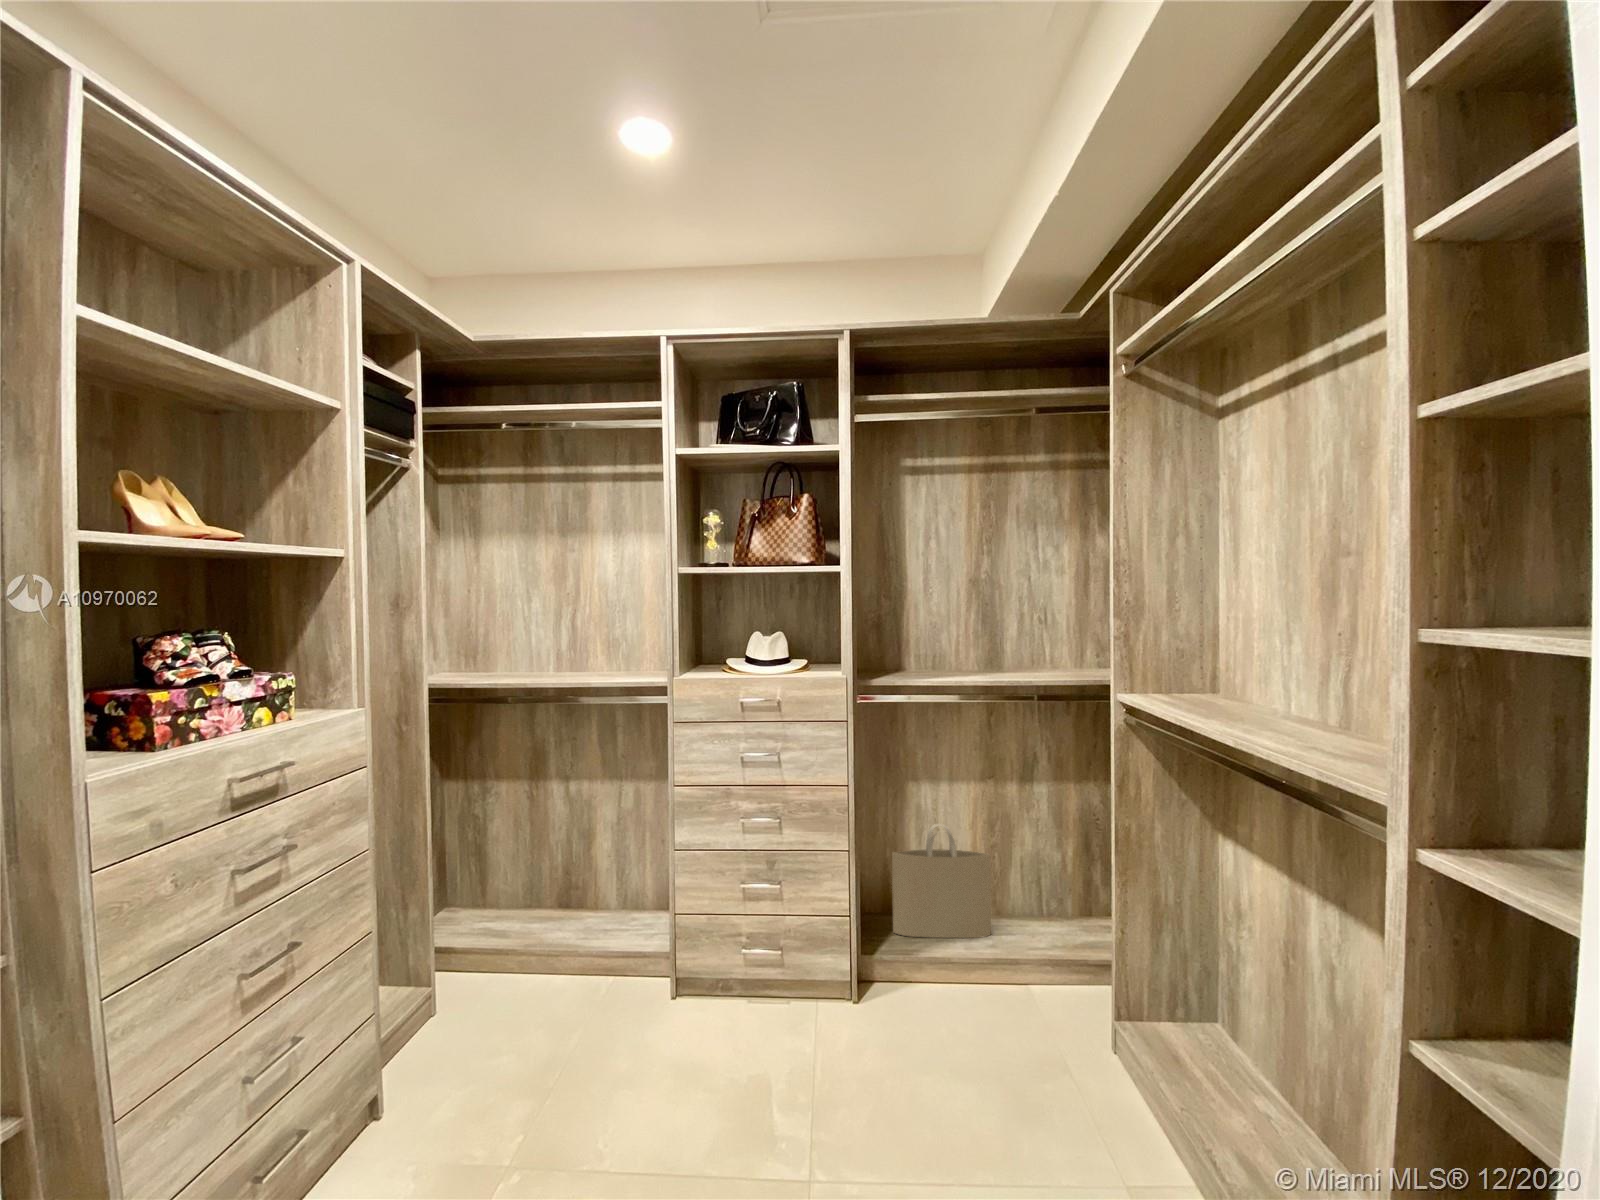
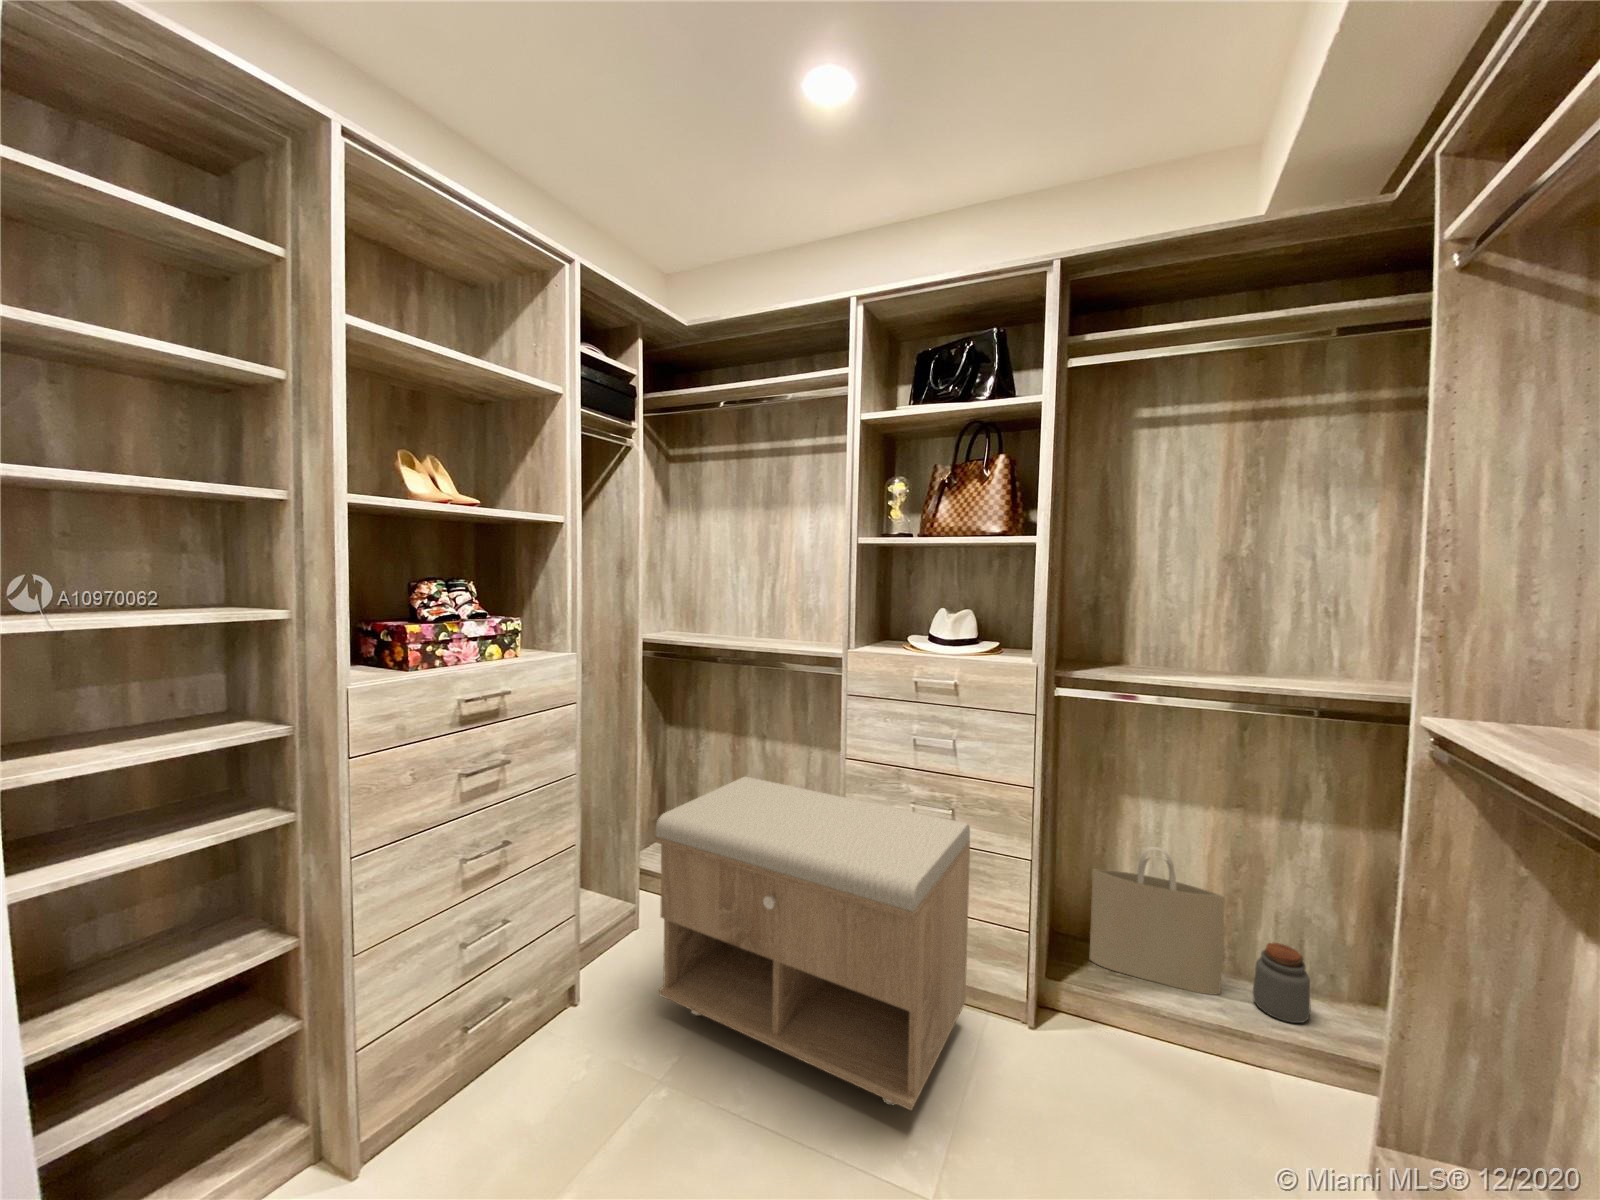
storage bench: none [481,821,801,1106] -> present [655,777,970,1110]
jar: none [1013,883,1051,943] -> present [1253,943,1311,1023]

